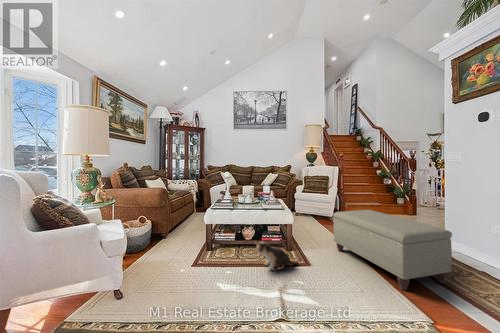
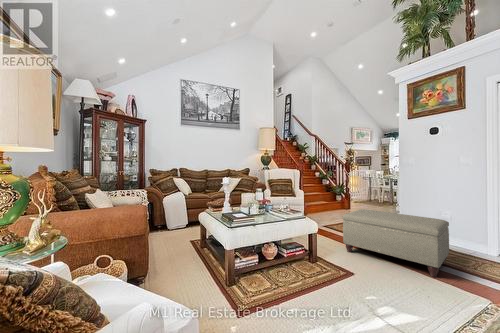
plush toy: present [254,241,298,270] -> none [304,257,340,287]

